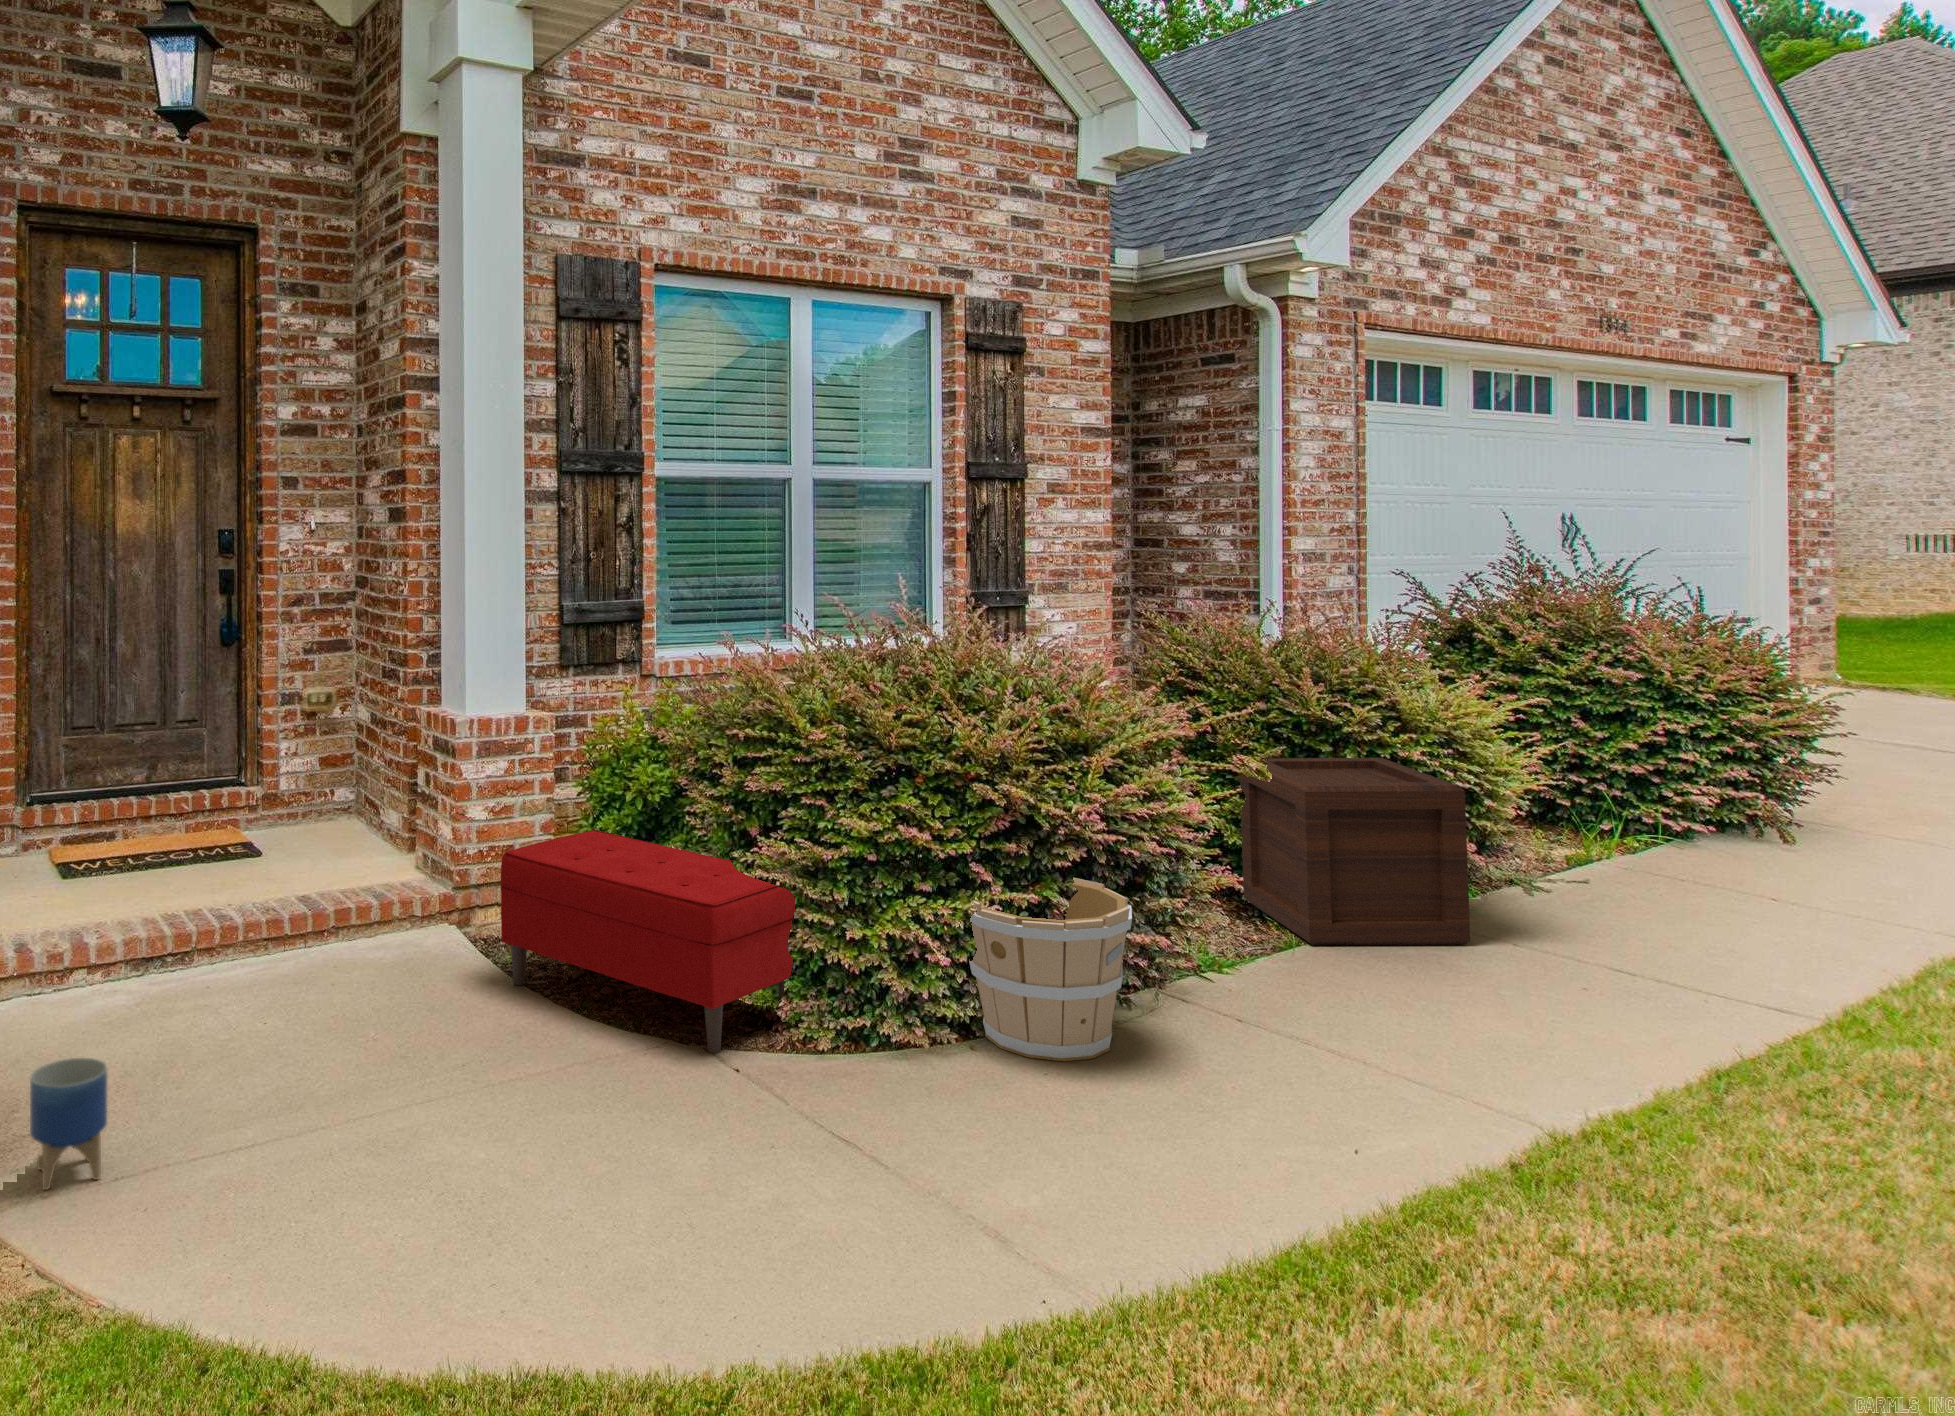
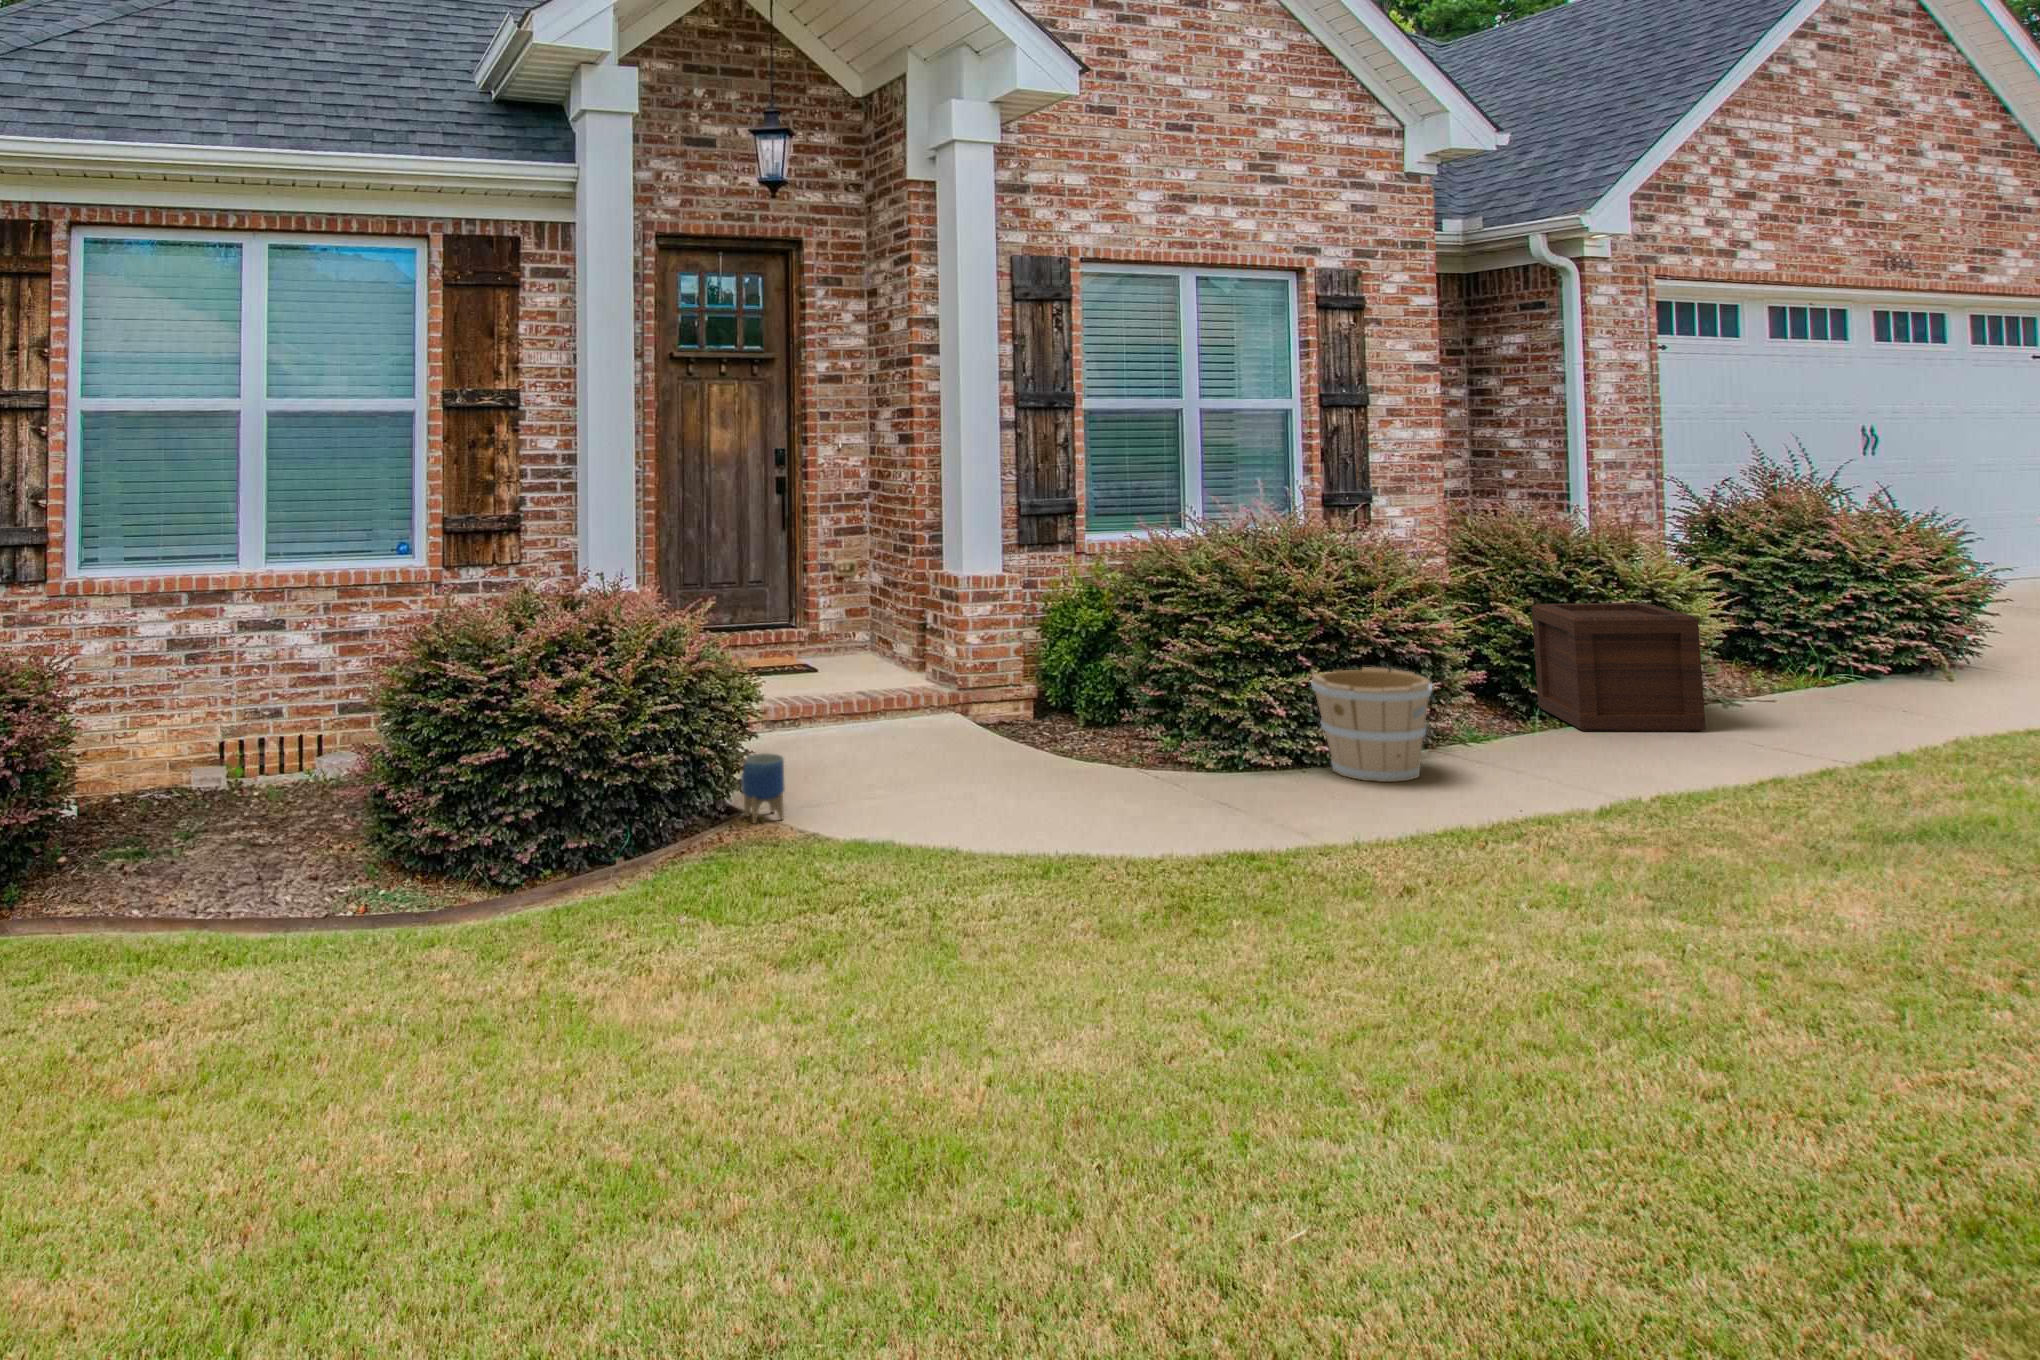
bench: present [500,830,795,1053] -> none [994,648,1206,777]

